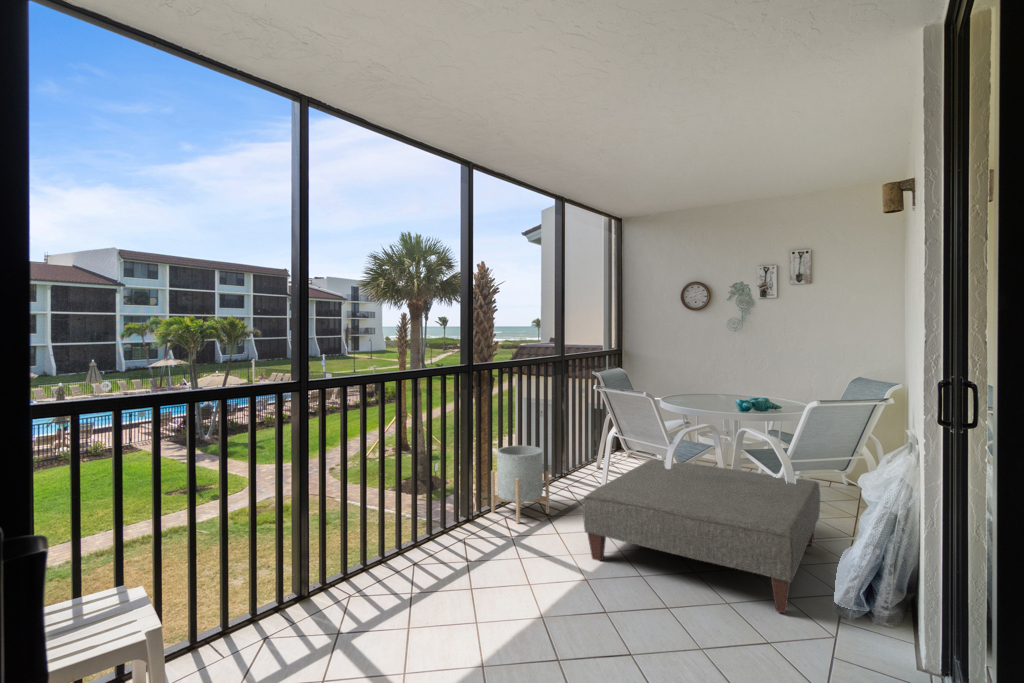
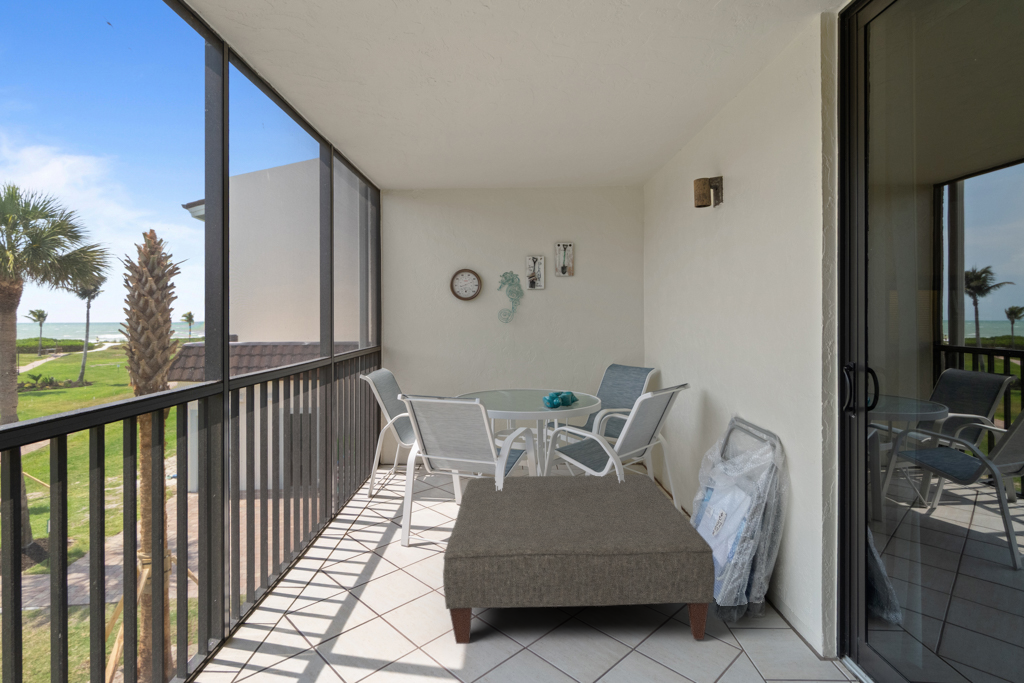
planter: present [491,445,549,523] -> none [252,492,349,619]

